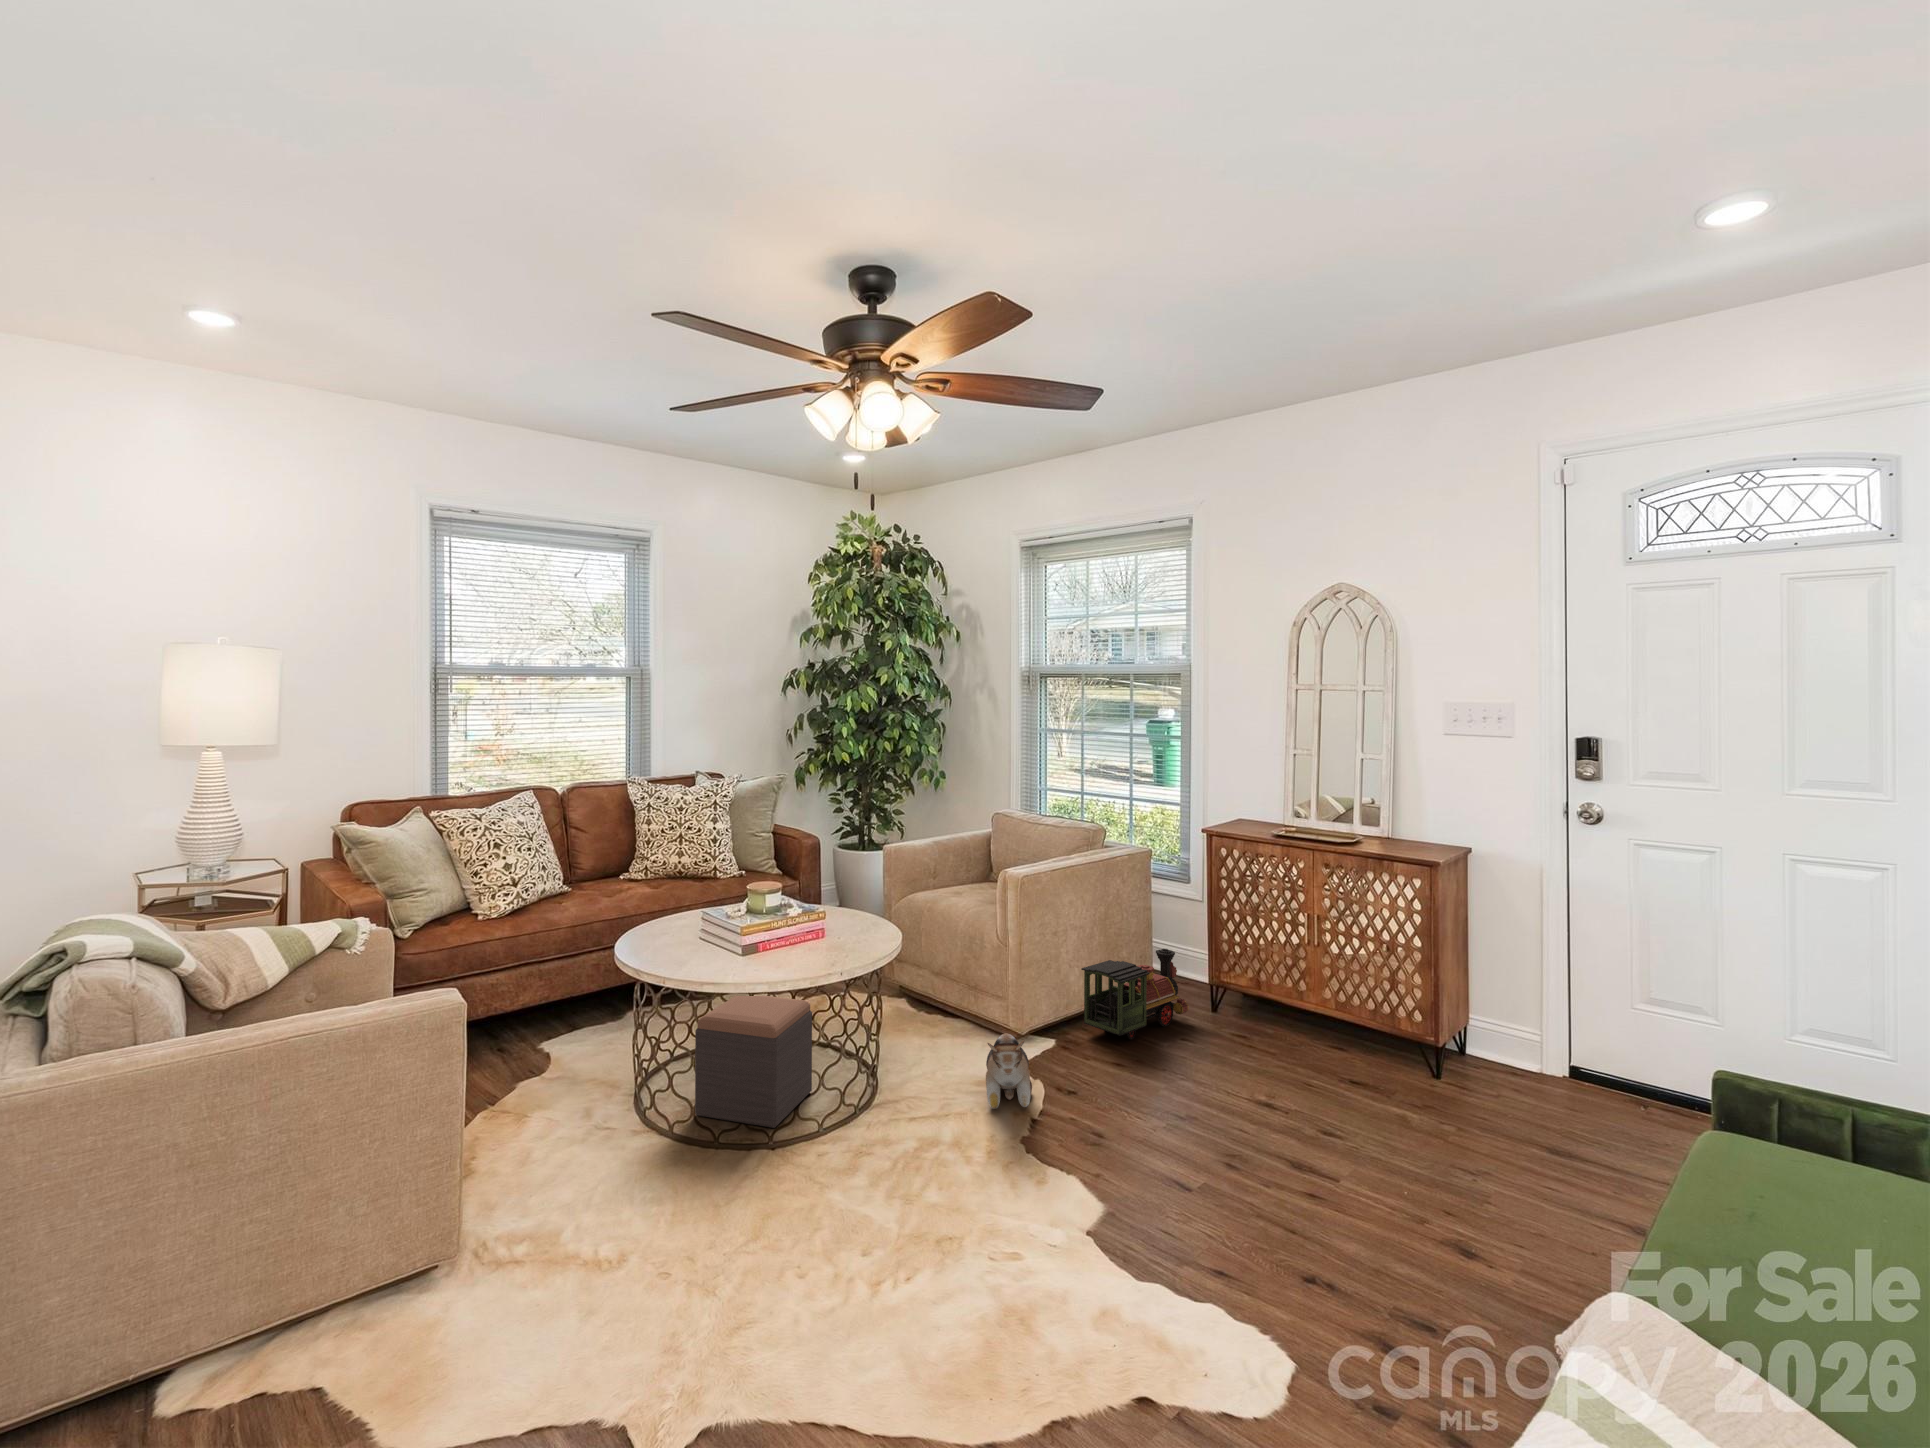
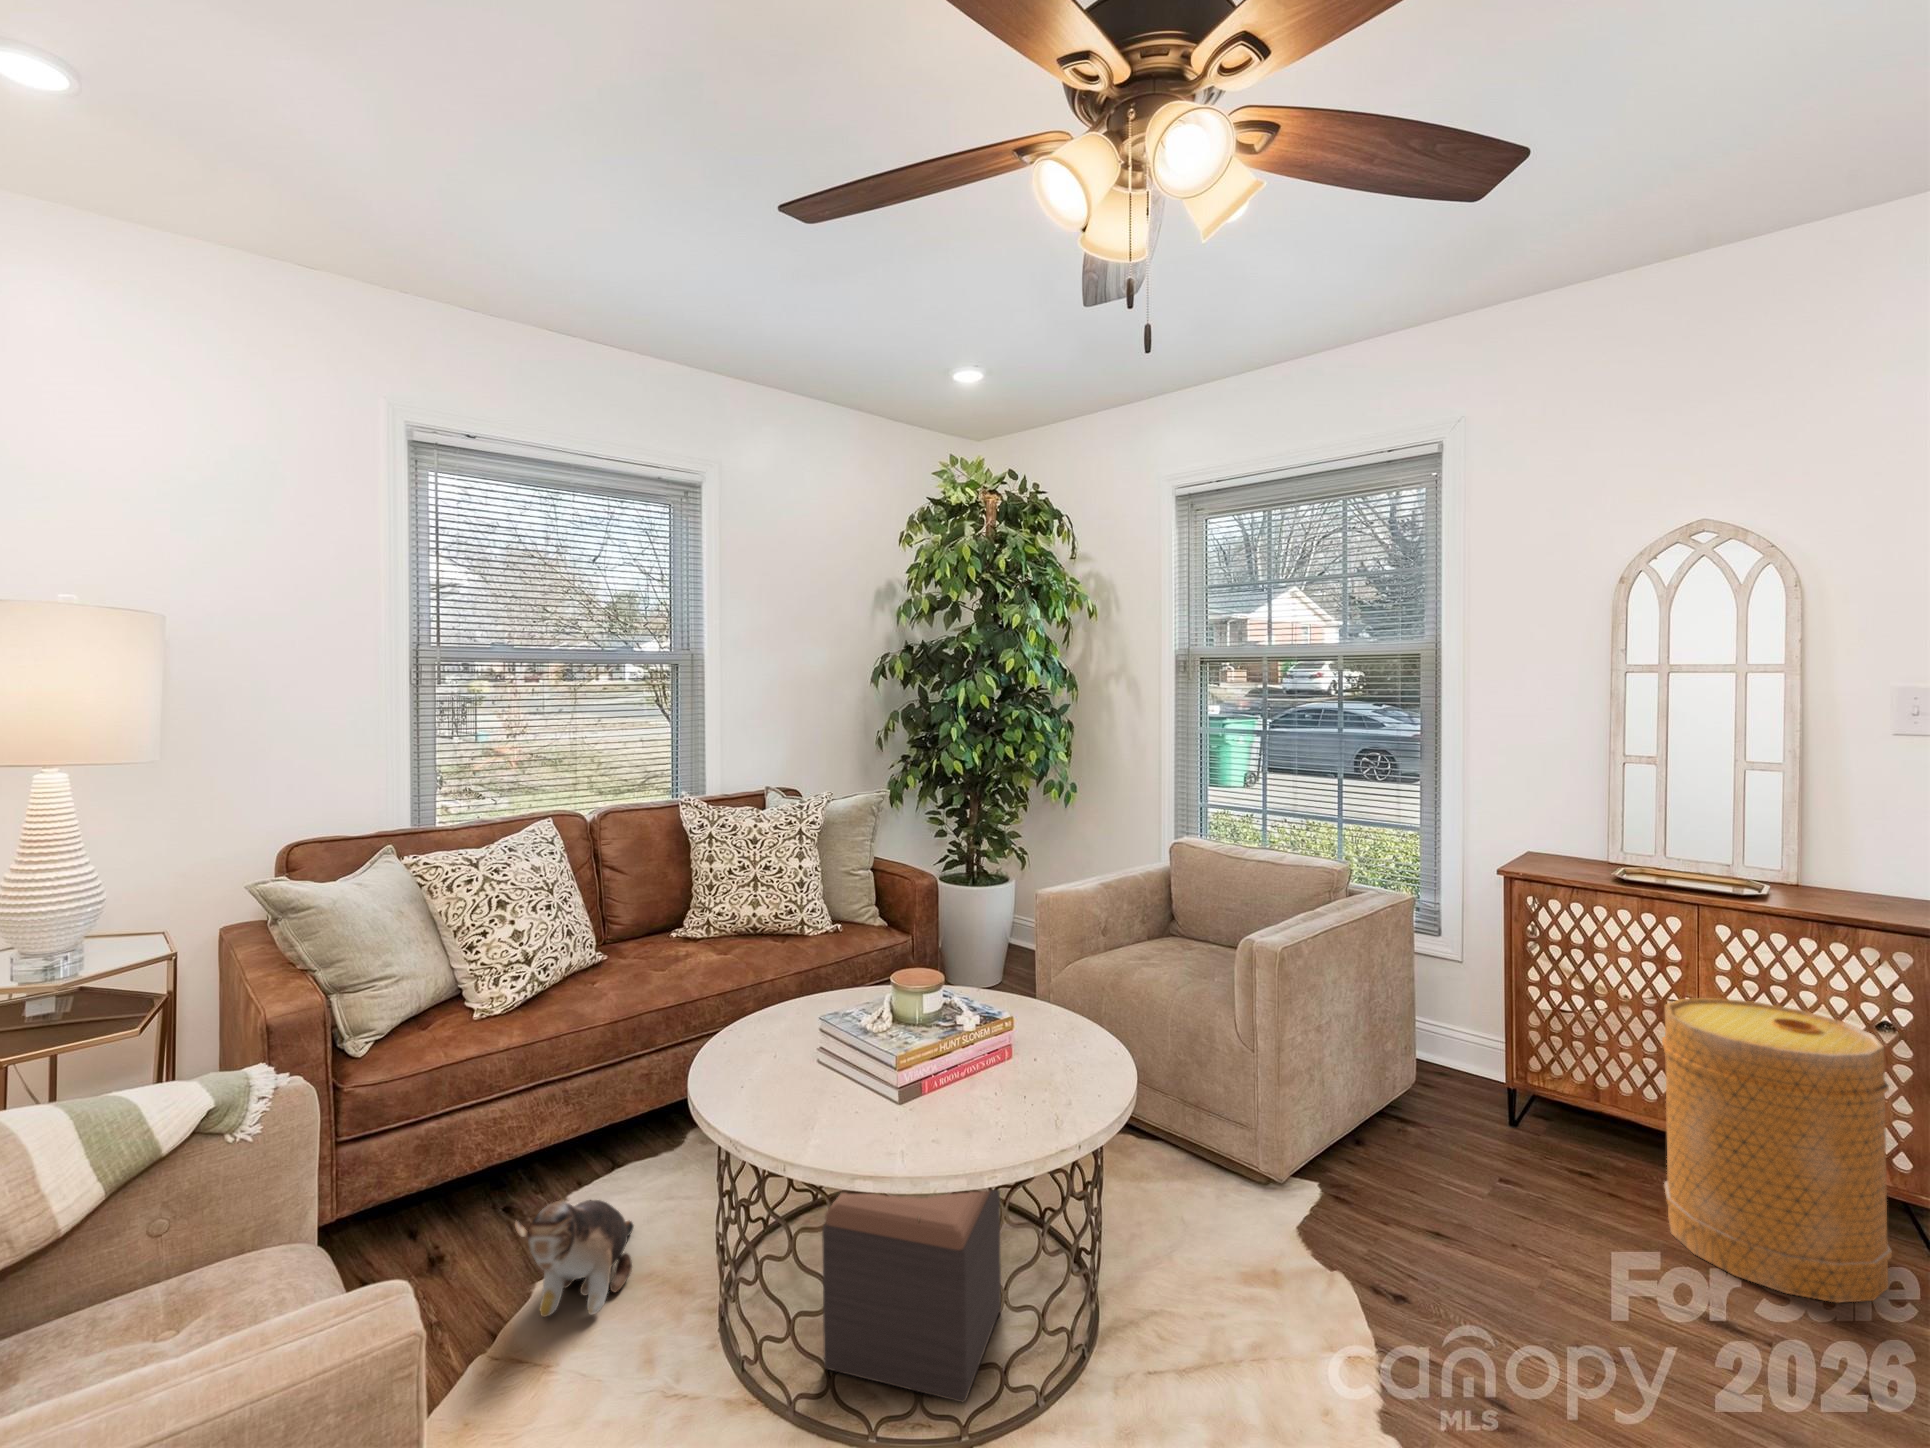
basket: none [1256,913,1372,1091] -> present [1662,998,1892,1303]
toy train: present [1081,949,1189,1040] -> none [1363,1041,1509,1187]
plush toy: present [986,1033,1032,1109] -> present [515,1199,634,1317]

